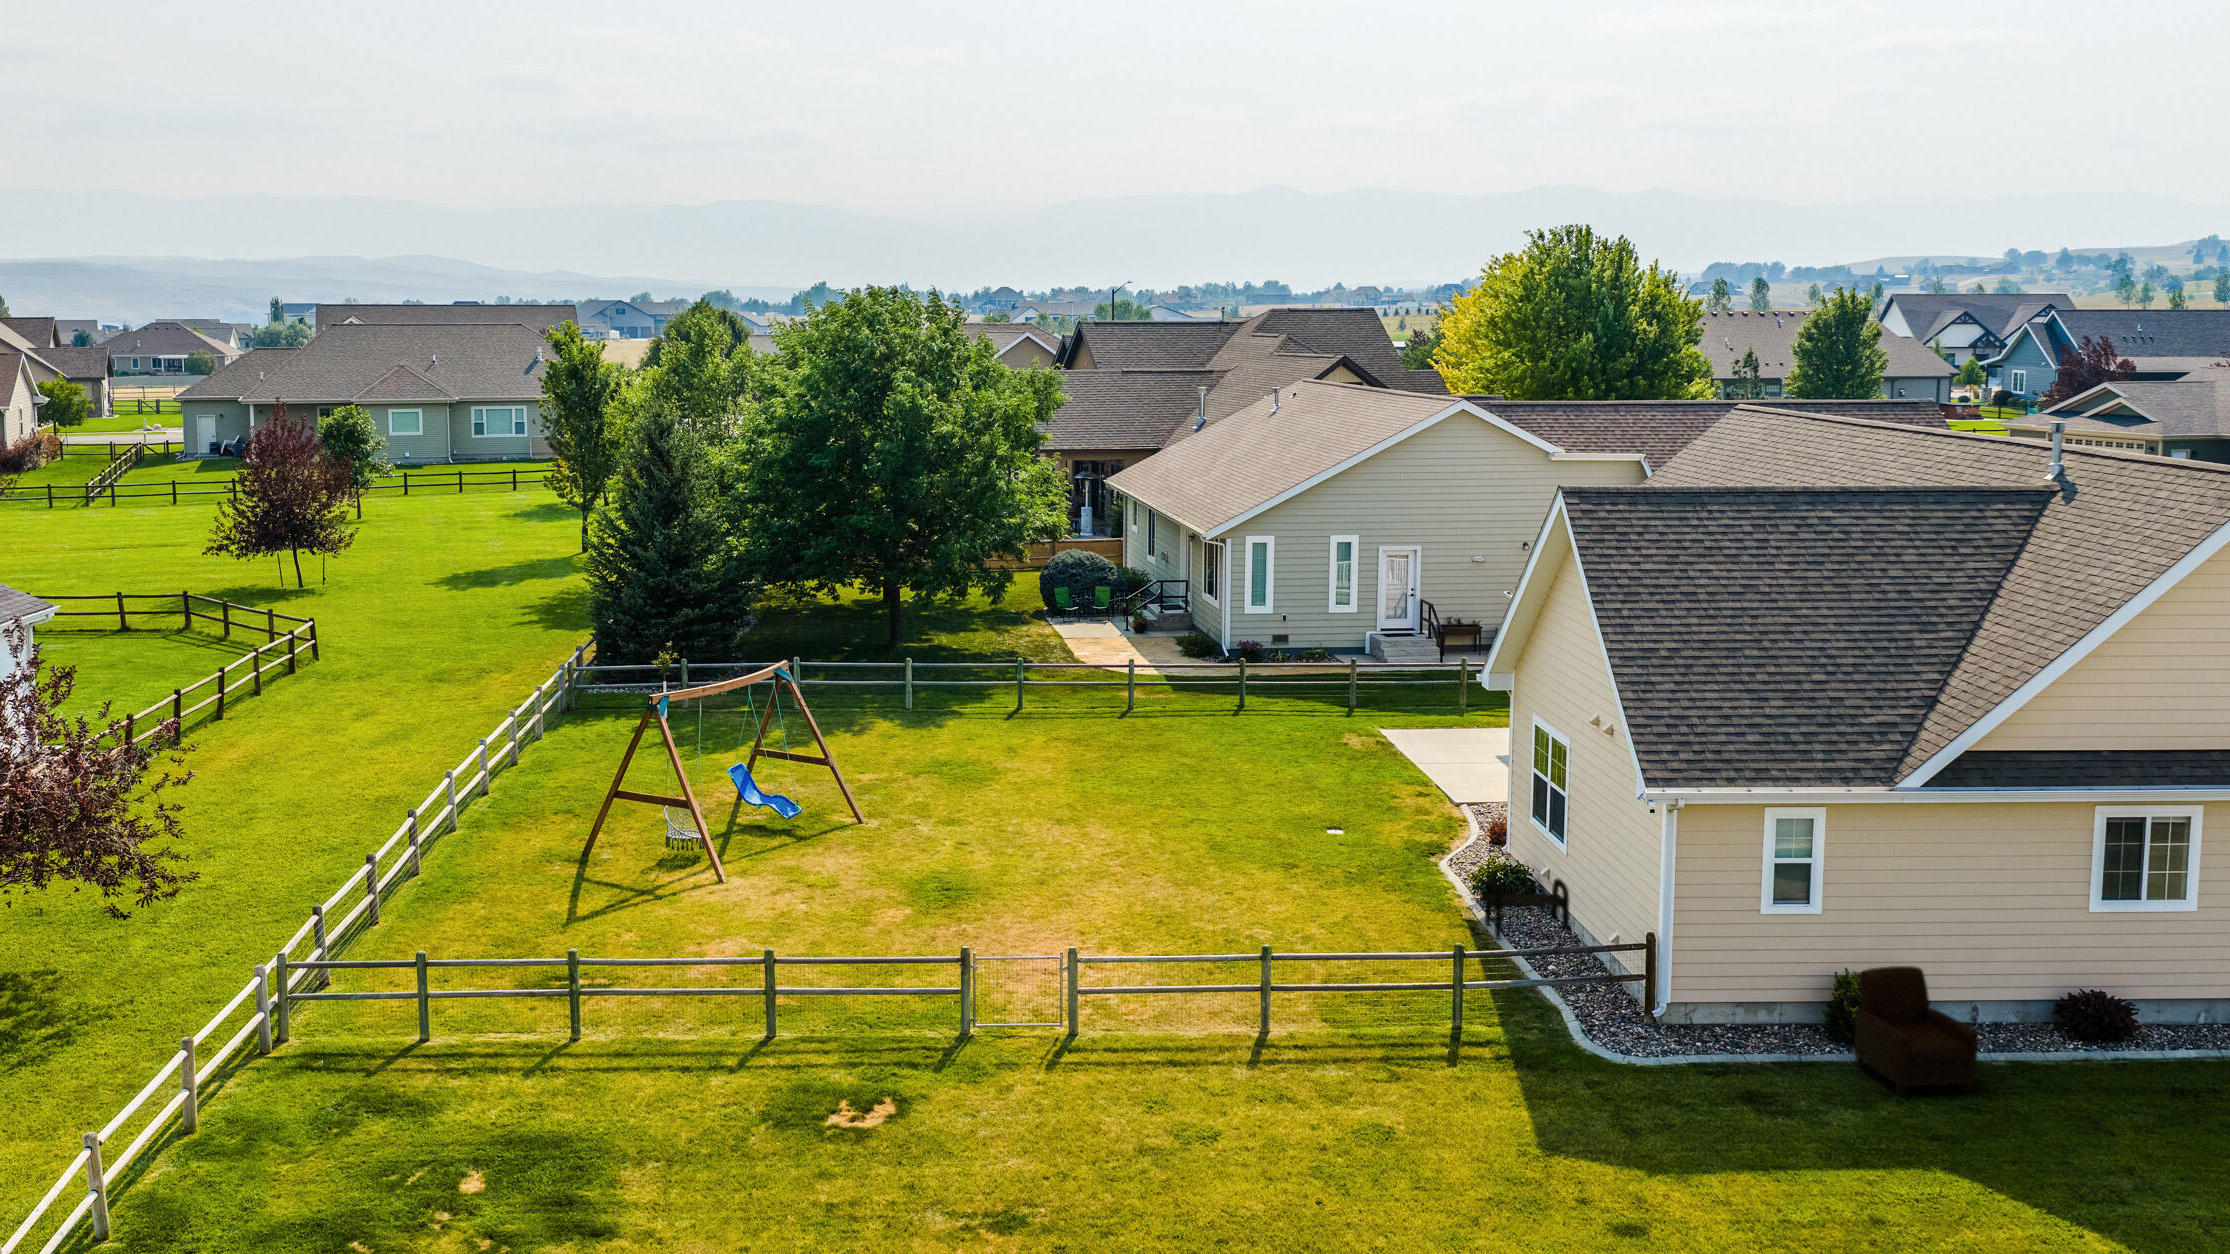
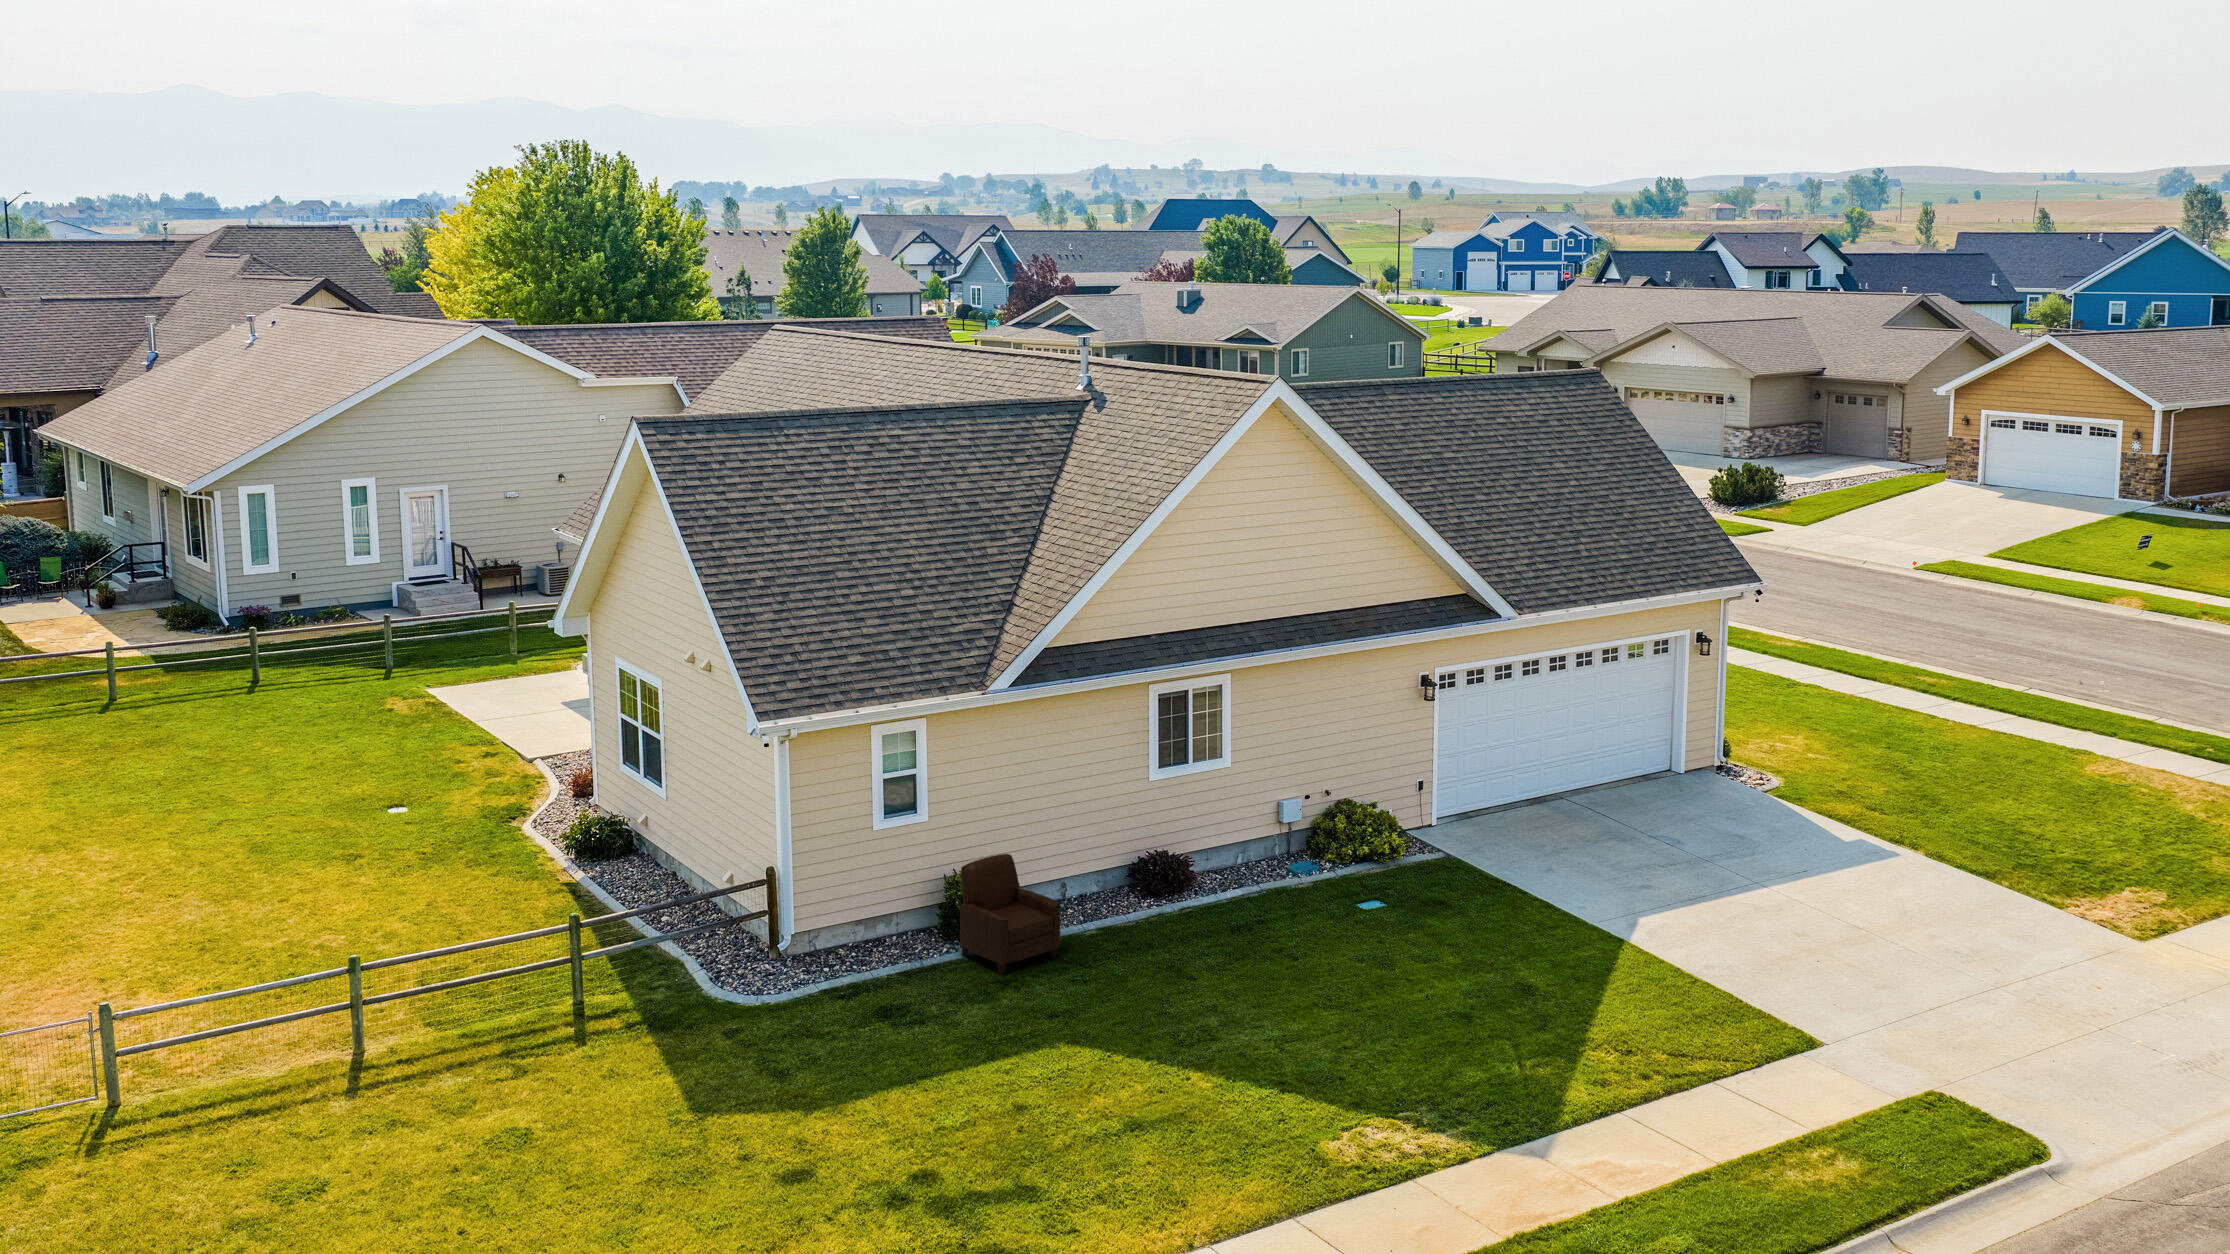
bench: present [1485,878,1569,939] -> none [588,828,680,904]

